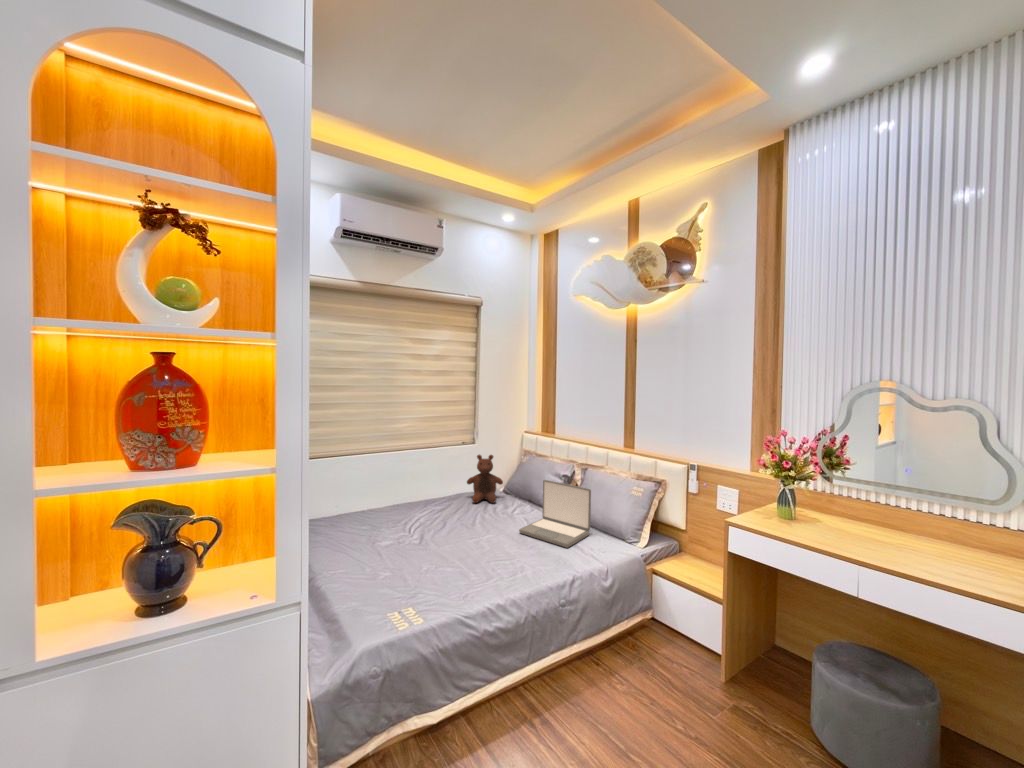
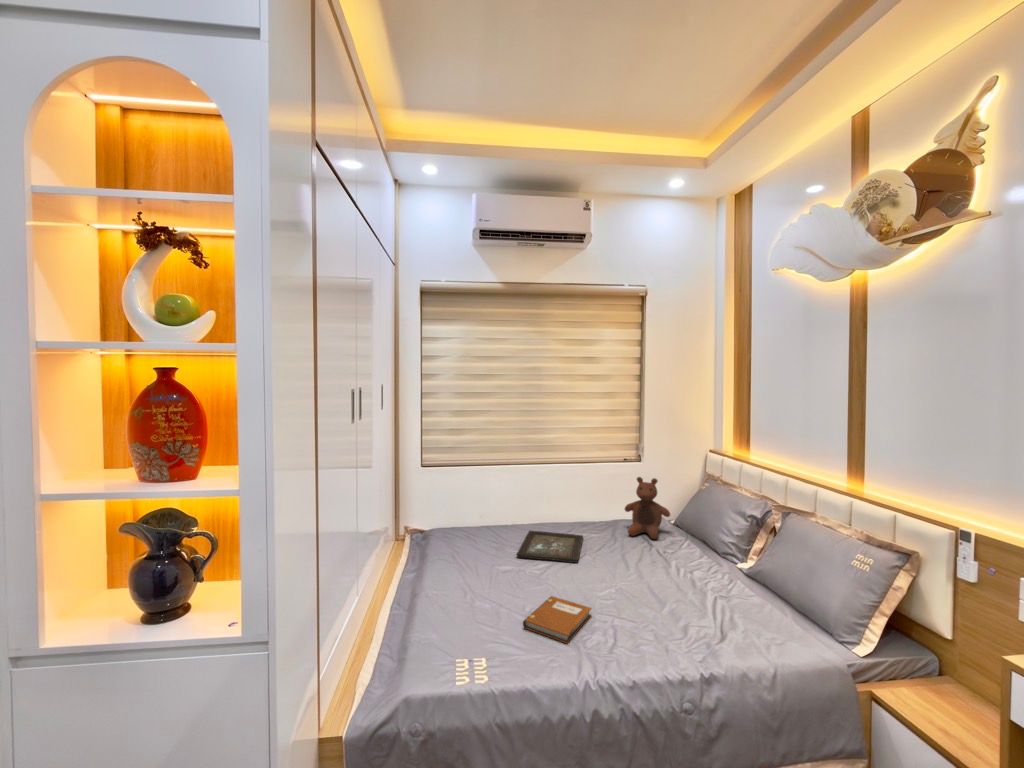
laptop: present [519,480,591,548] -> none [670,520,777,622]
tray: none [388,508,443,534] -> present [517,531,583,563]
notebook: none [423,556,473,586] -> present [523,596,591,643]

